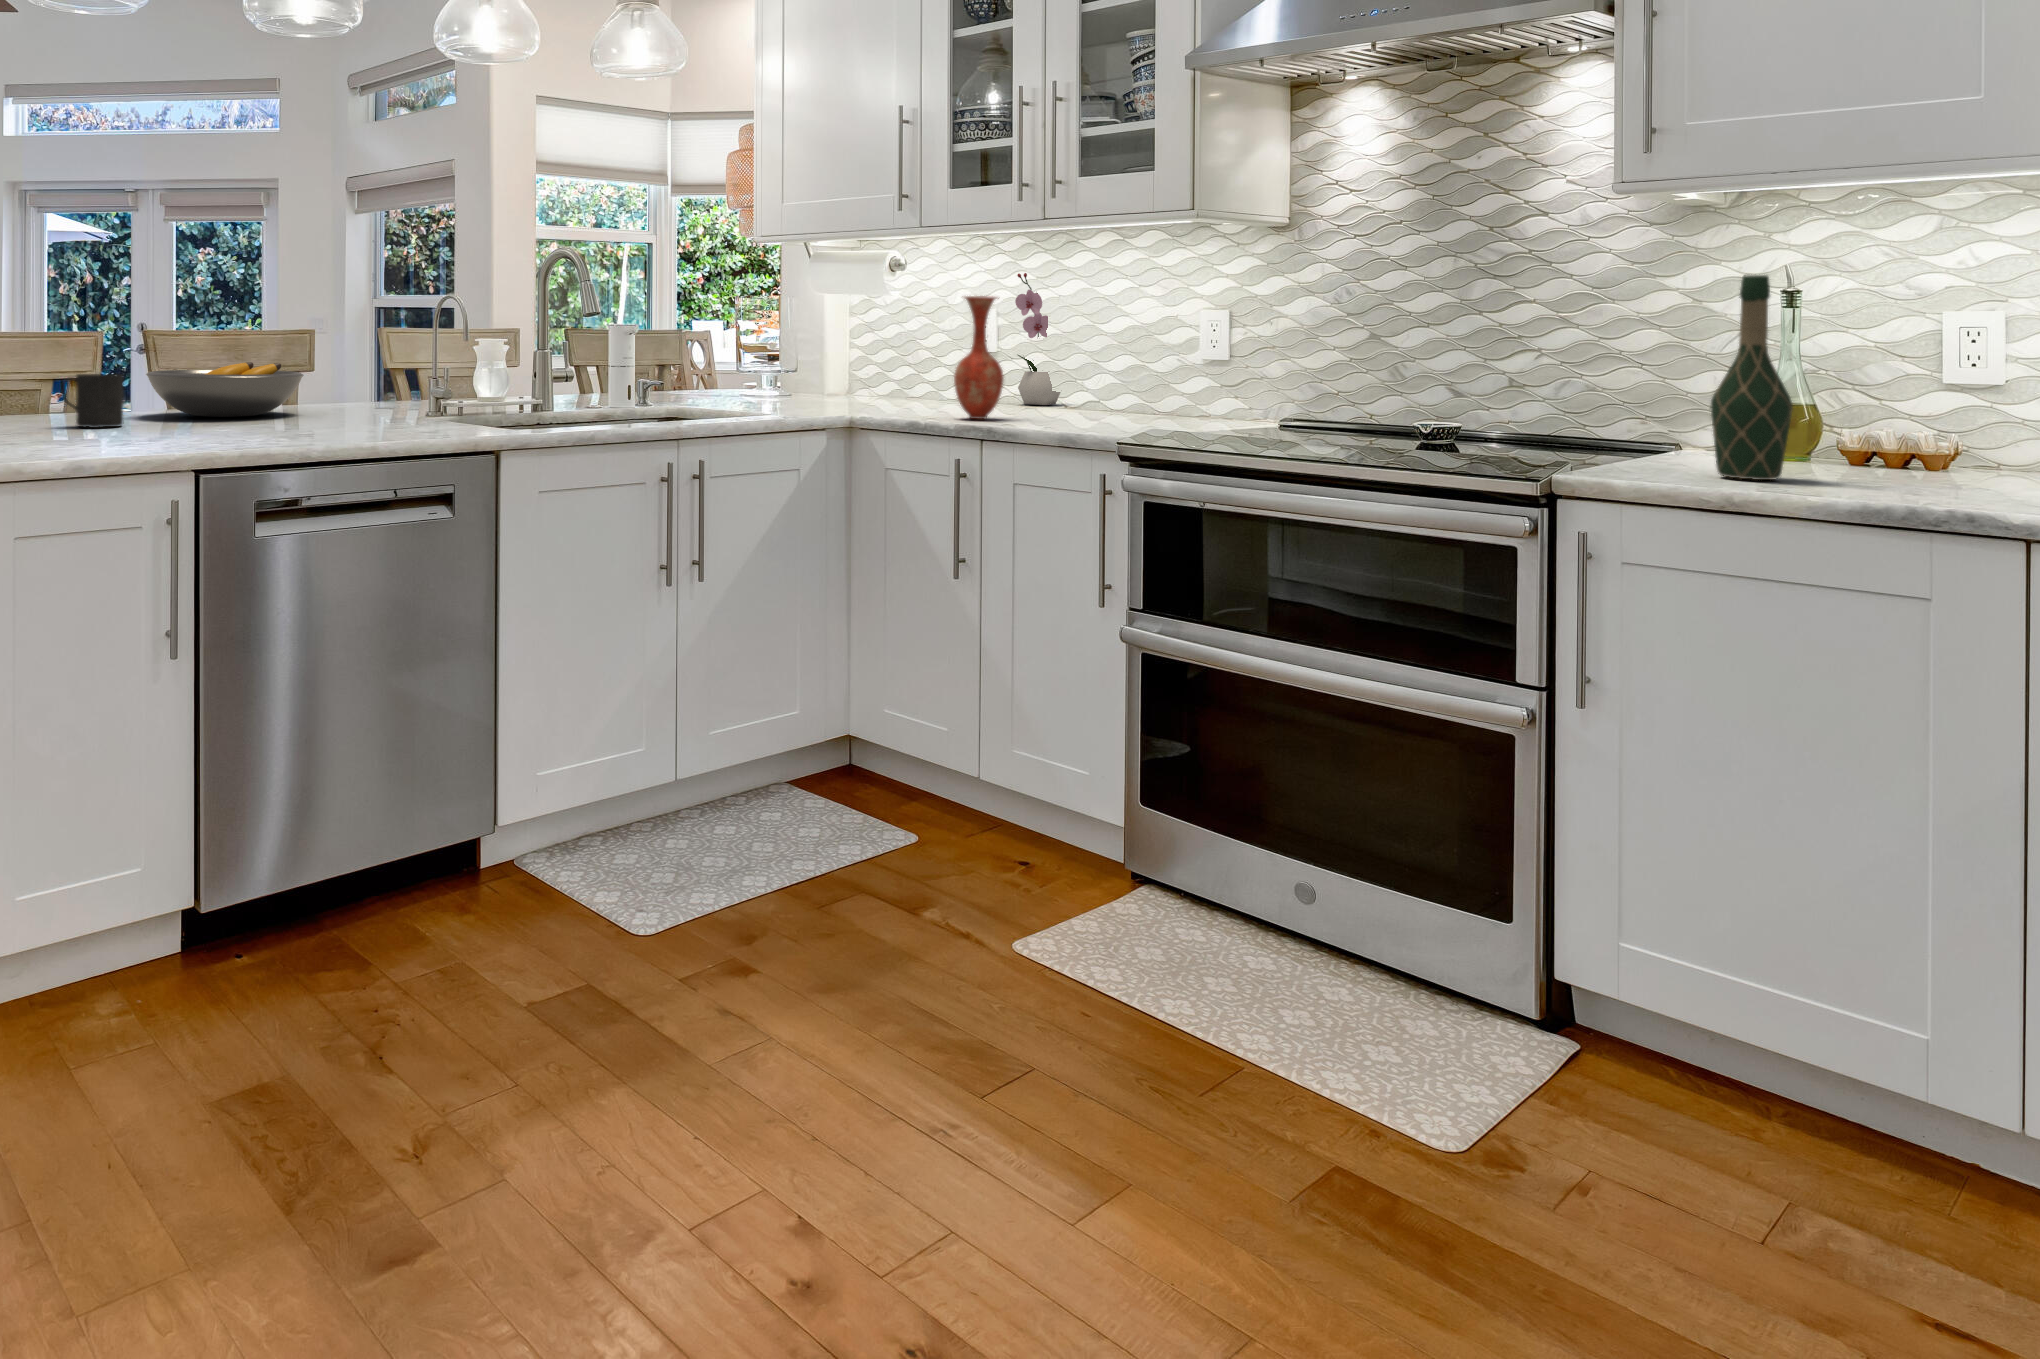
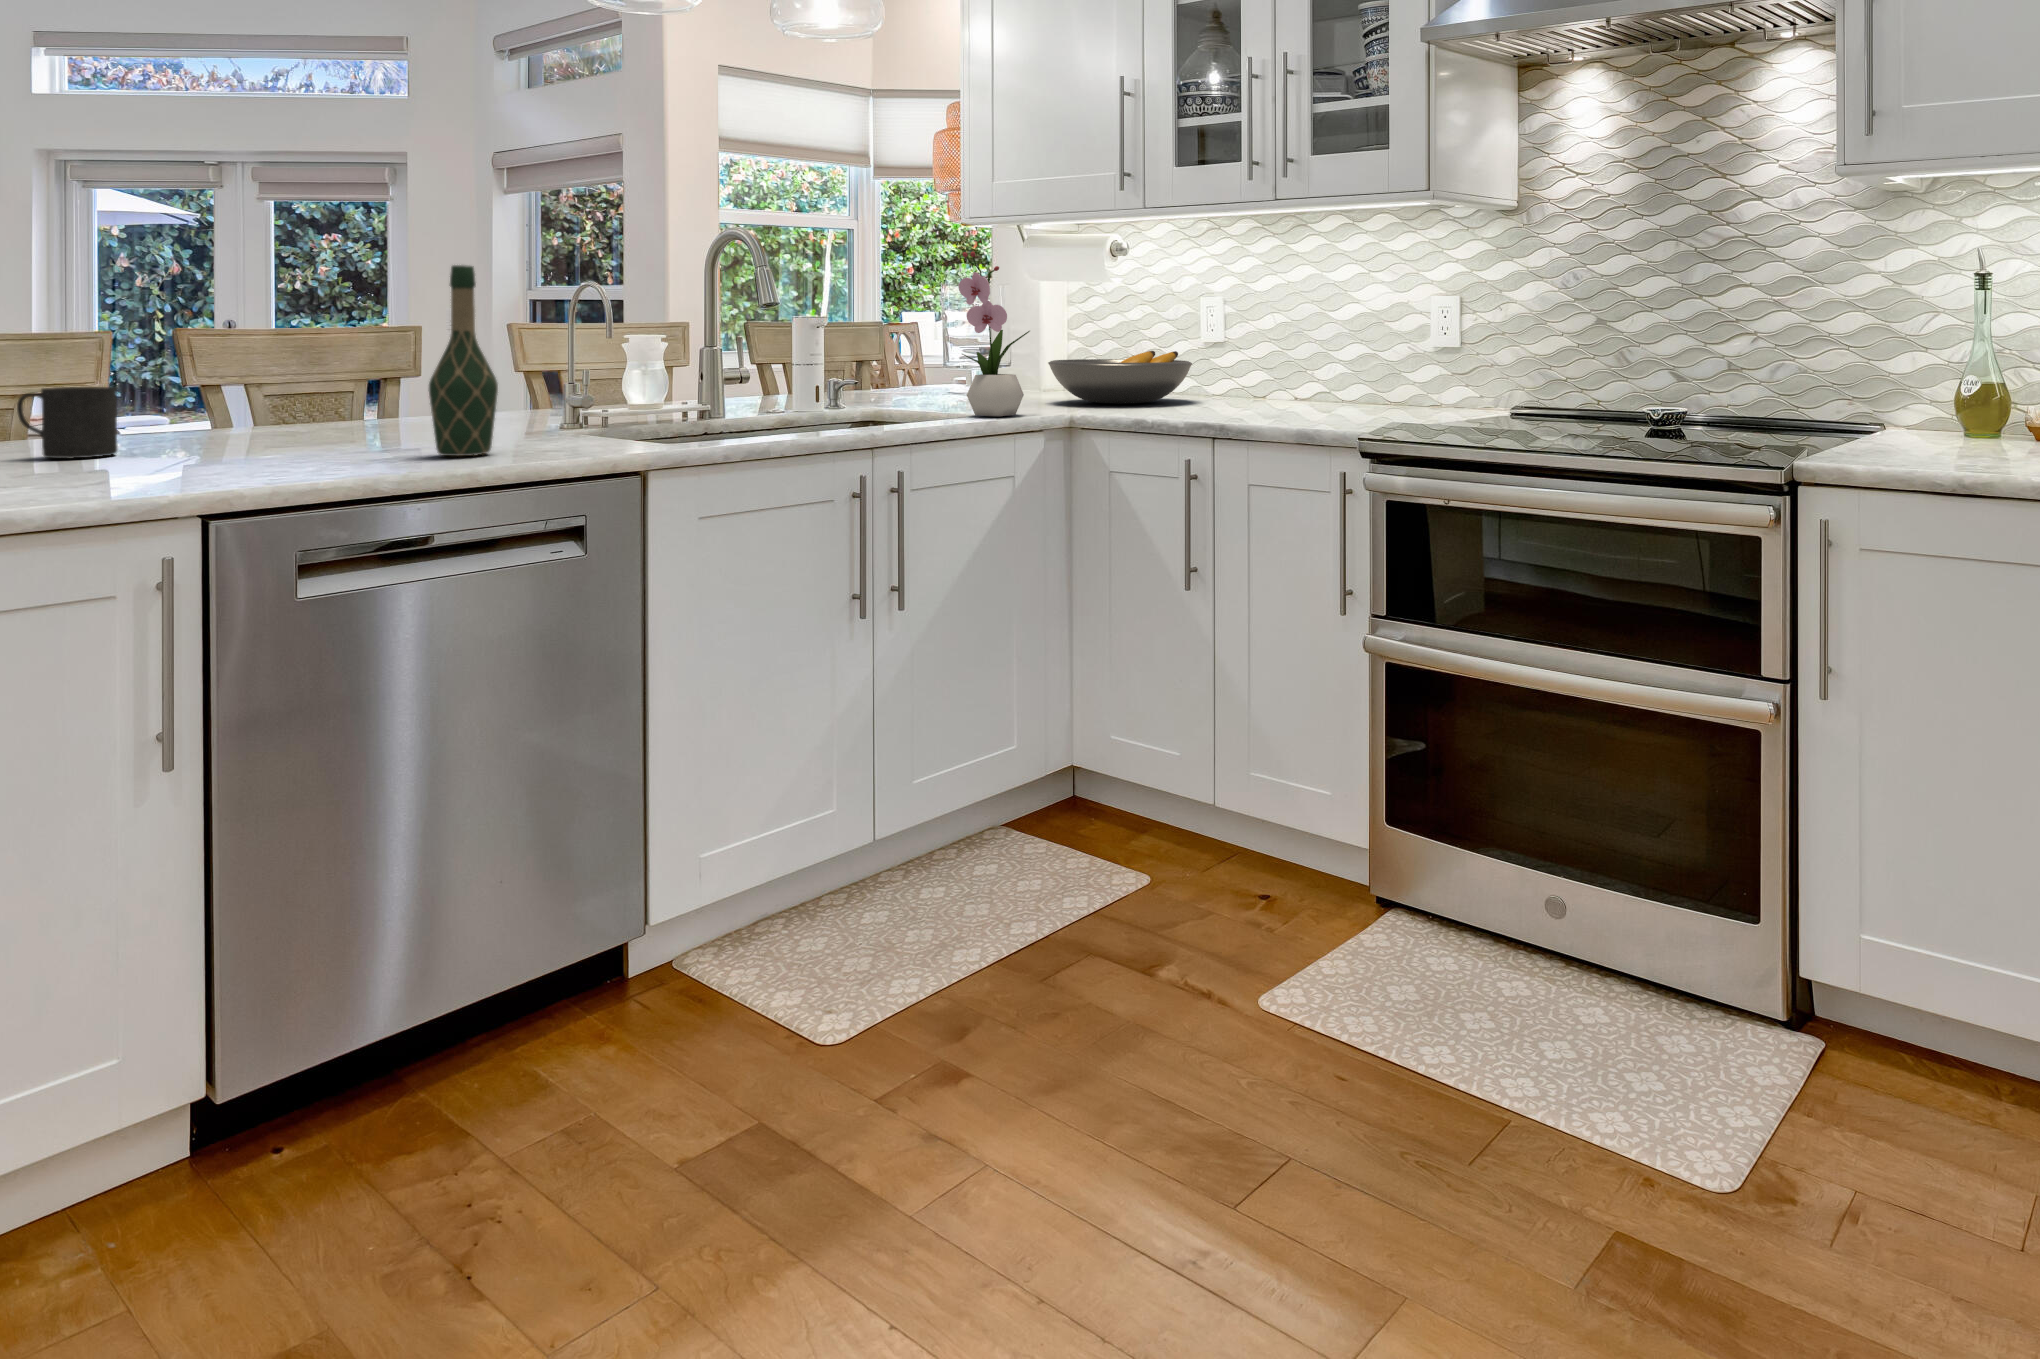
flower arrangement: present [1015,273,1061,405] -> present [958,252,1030,416]
wine bottle: present [1711,275,1793,480] -> present [429,265,498,456]
vase: present [954,296,1004,419] -> none [1185,283,1238,416]
fruit bowl: present [146,362,304,417] -> present [1048,351,1192,404]

